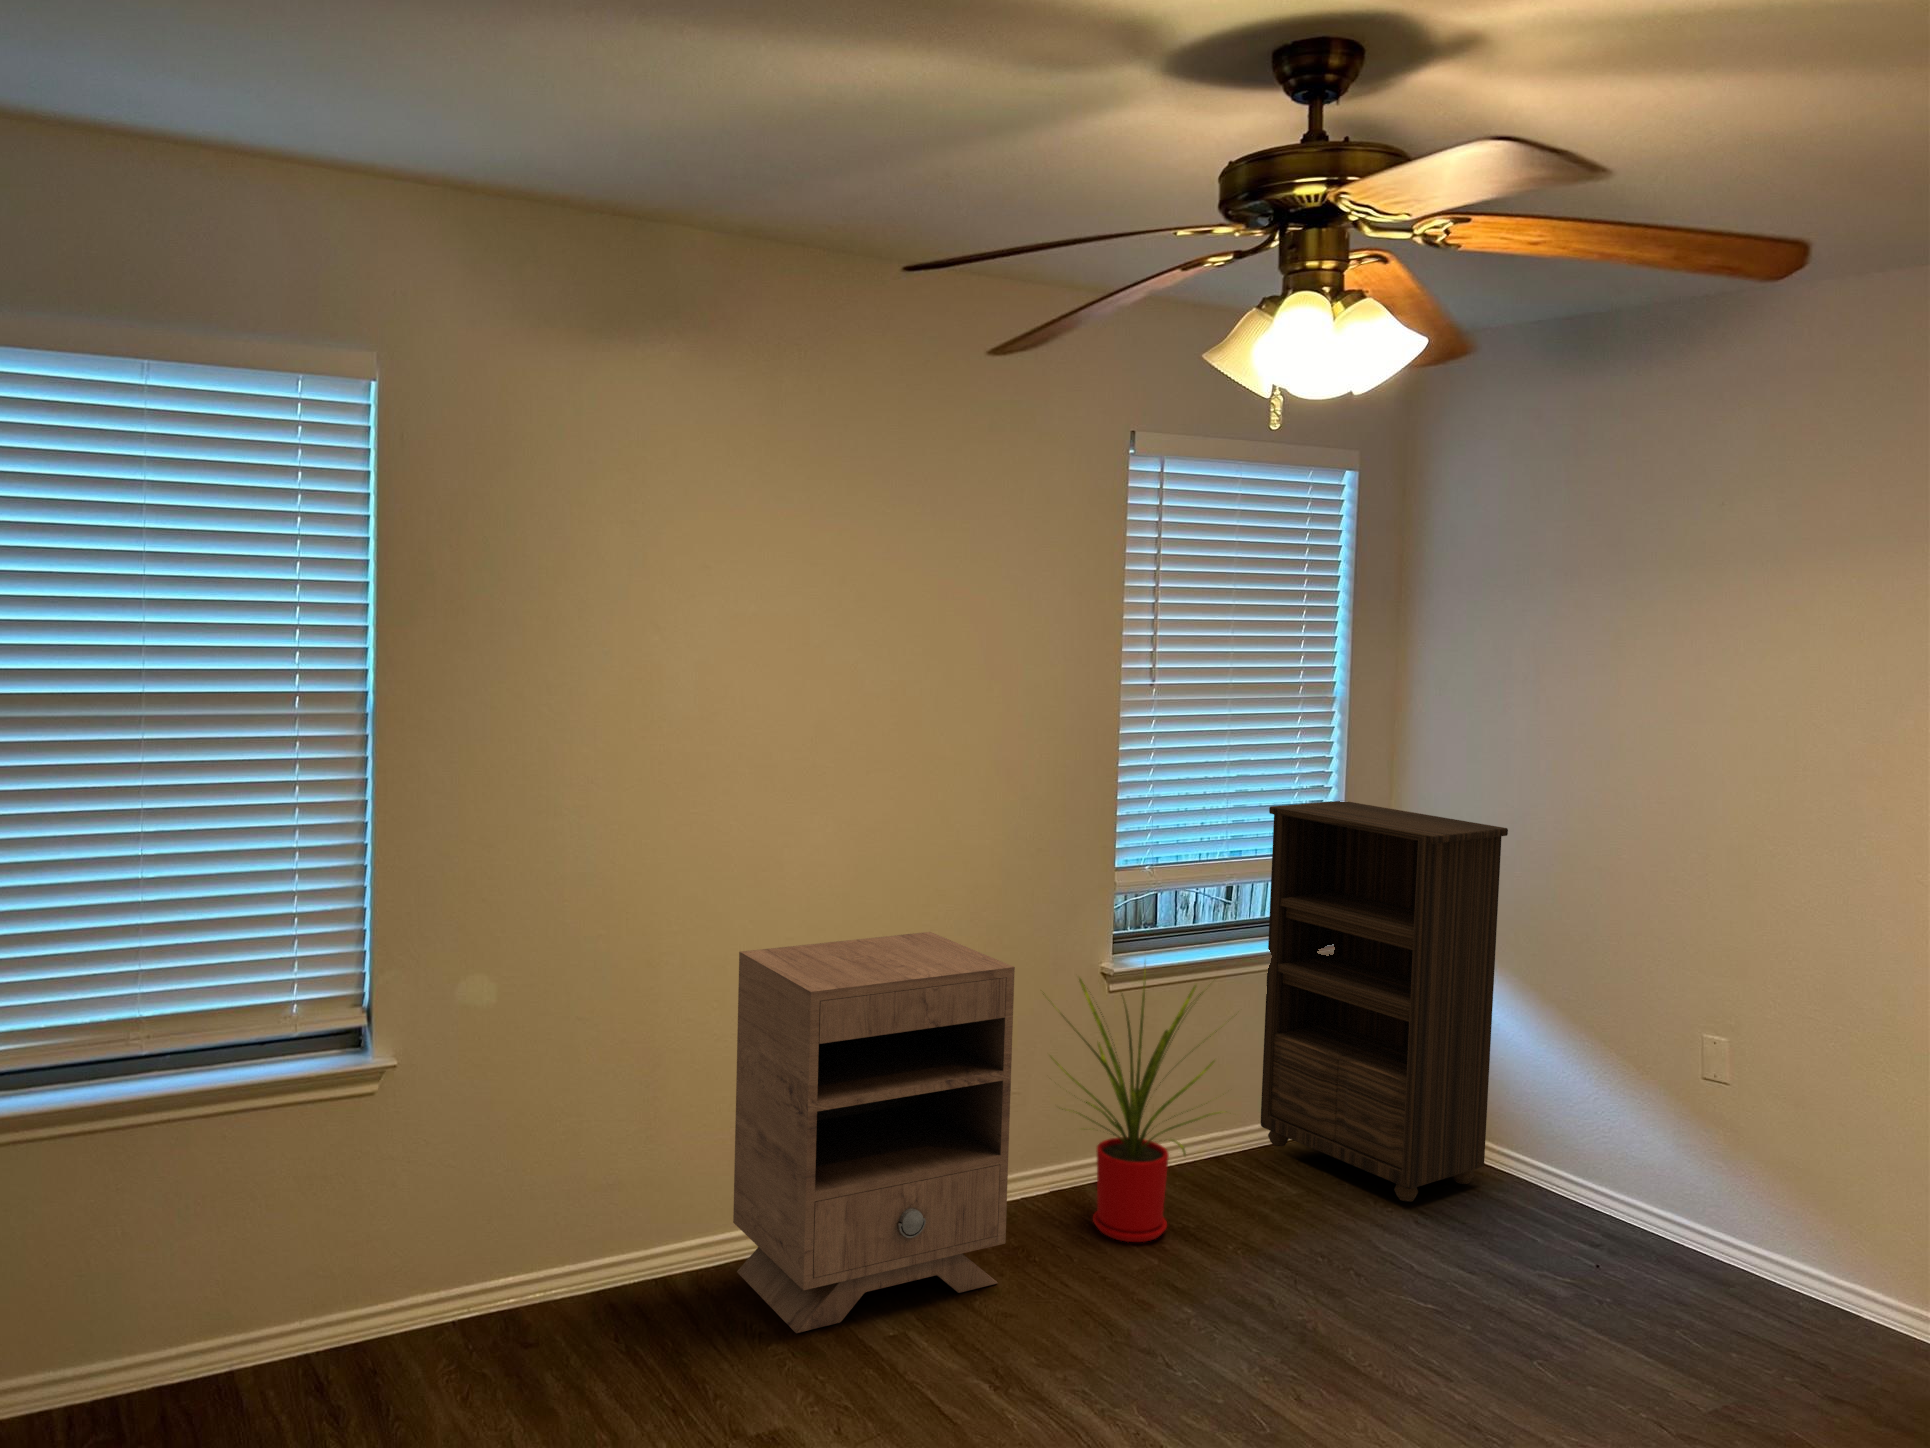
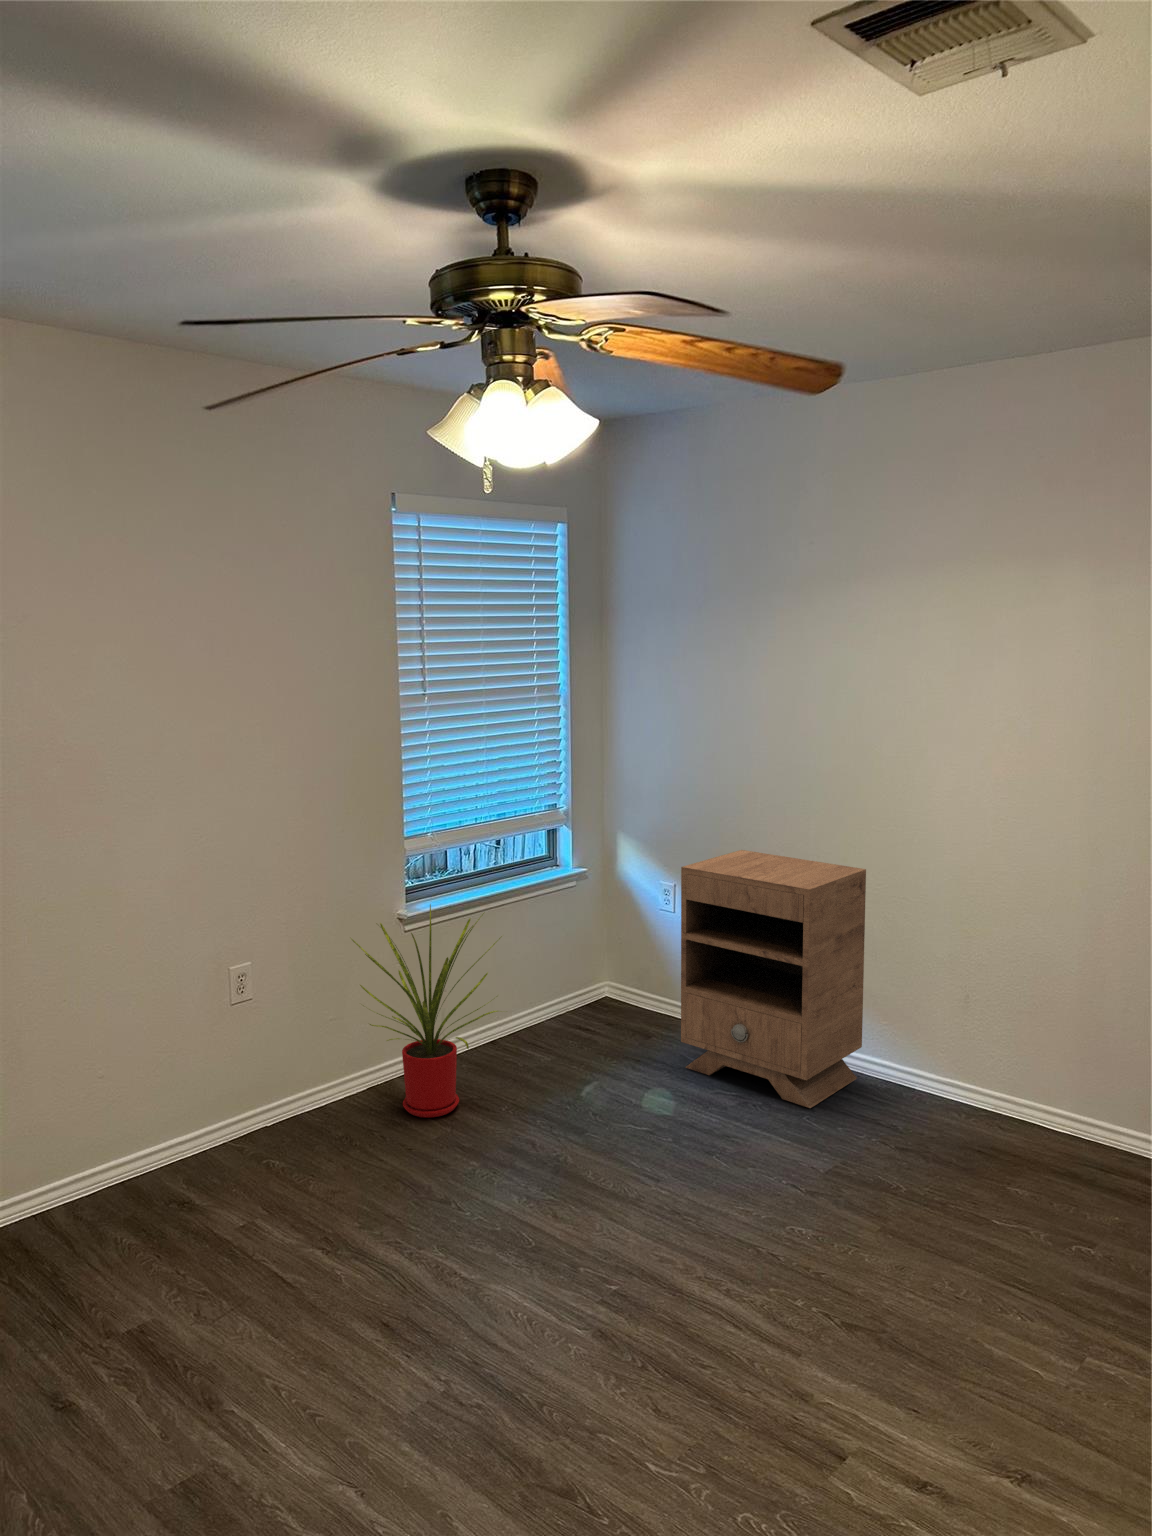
bookshelf: present [1261,801,1508,1202] -> none [518,770,685,1055]
nightstand: present [733,932,1015,1333] -> present [681,850,866,1108]

